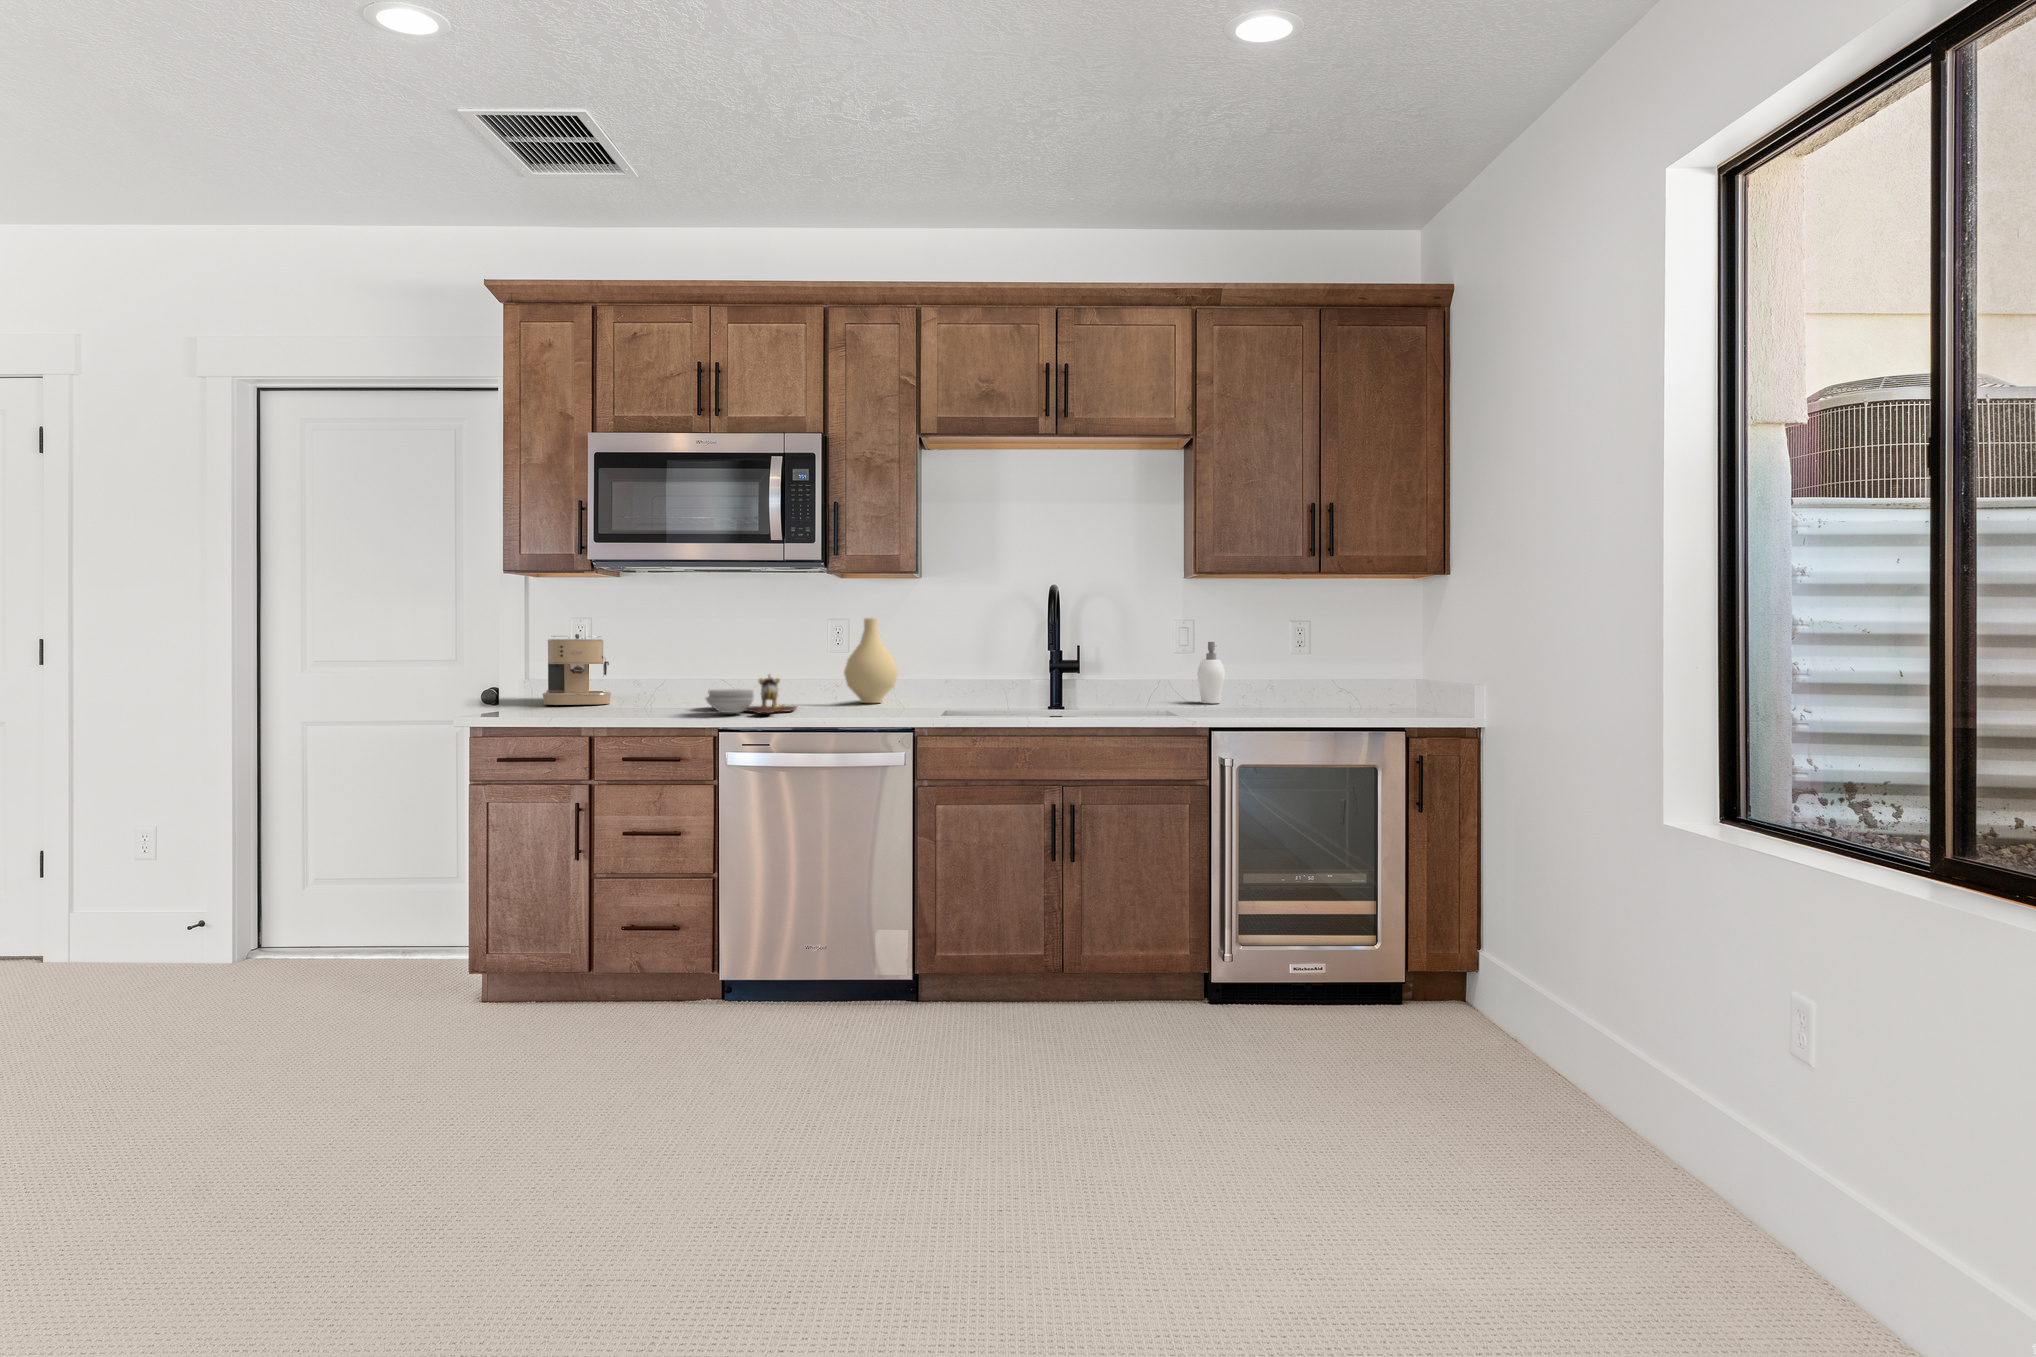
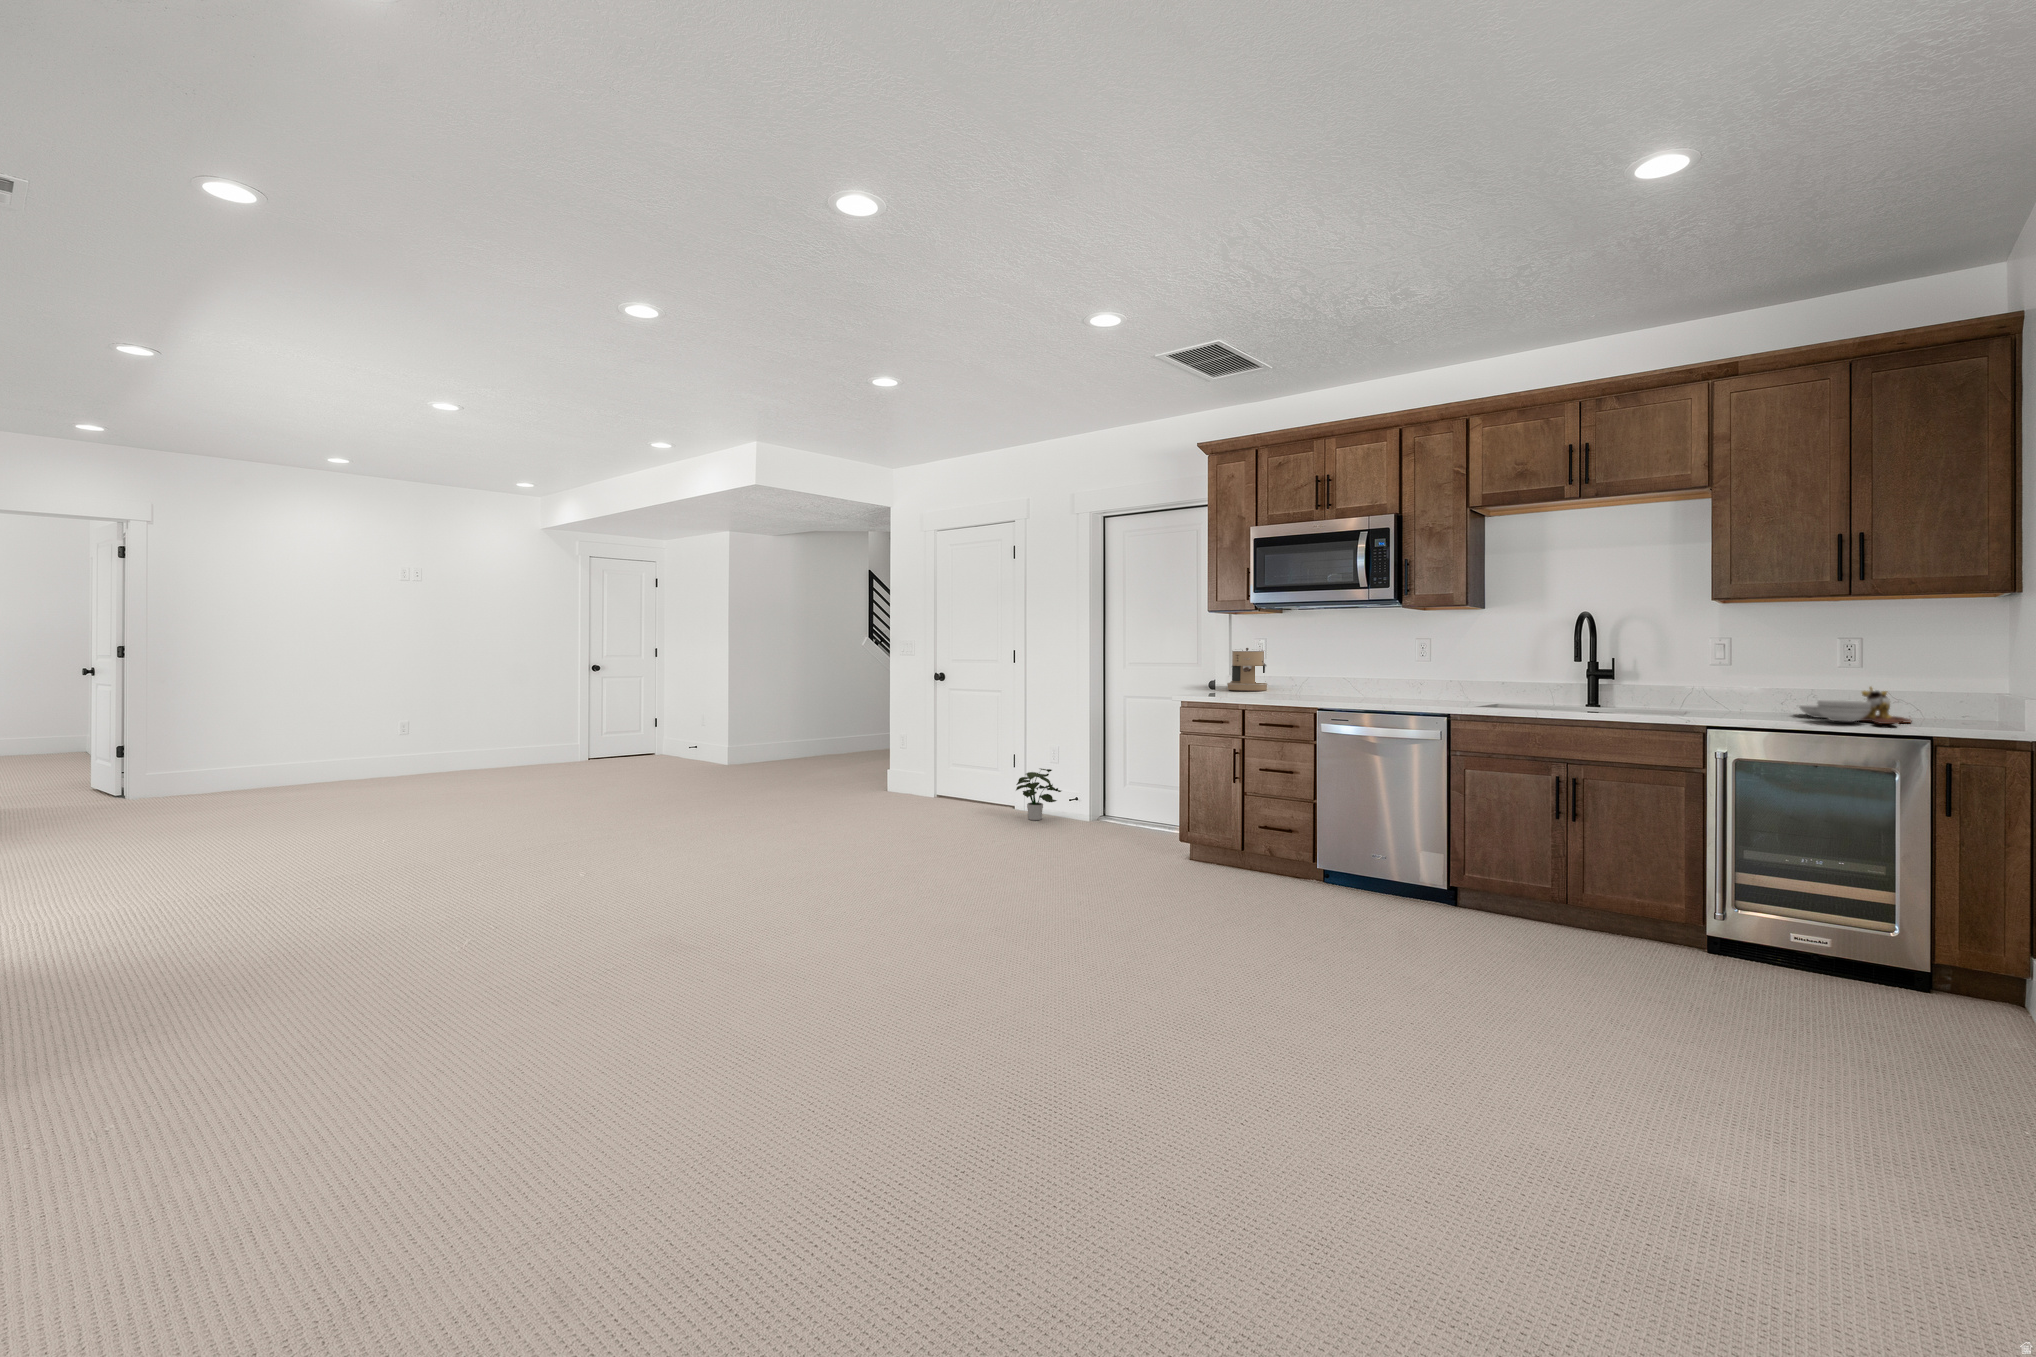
vase: present [844,618,898,703] -> none [1419,637,1461,696]
soap dispenser: present [1197,642,1225,703] -> none [1735,654,1764,707]
cutting board: present [706,675,796,713] -> present [1799,687,1911,724]
potted plant: none [78,873,196,979] -> present [1016,769,1061,820]

